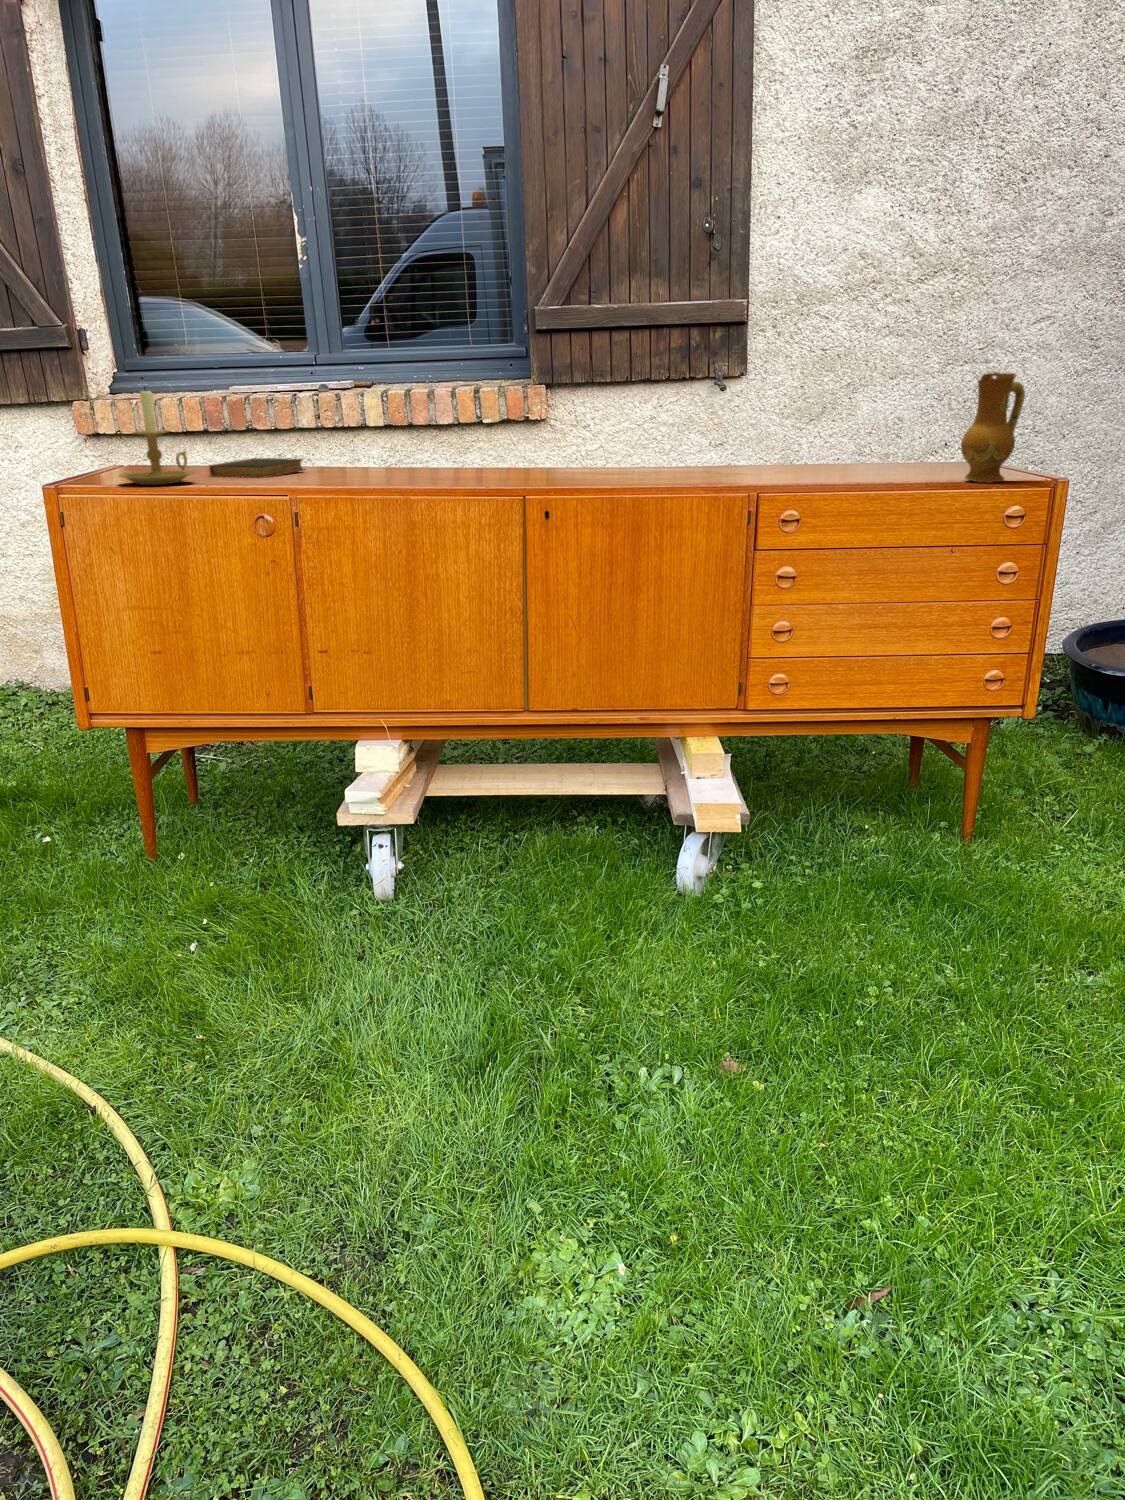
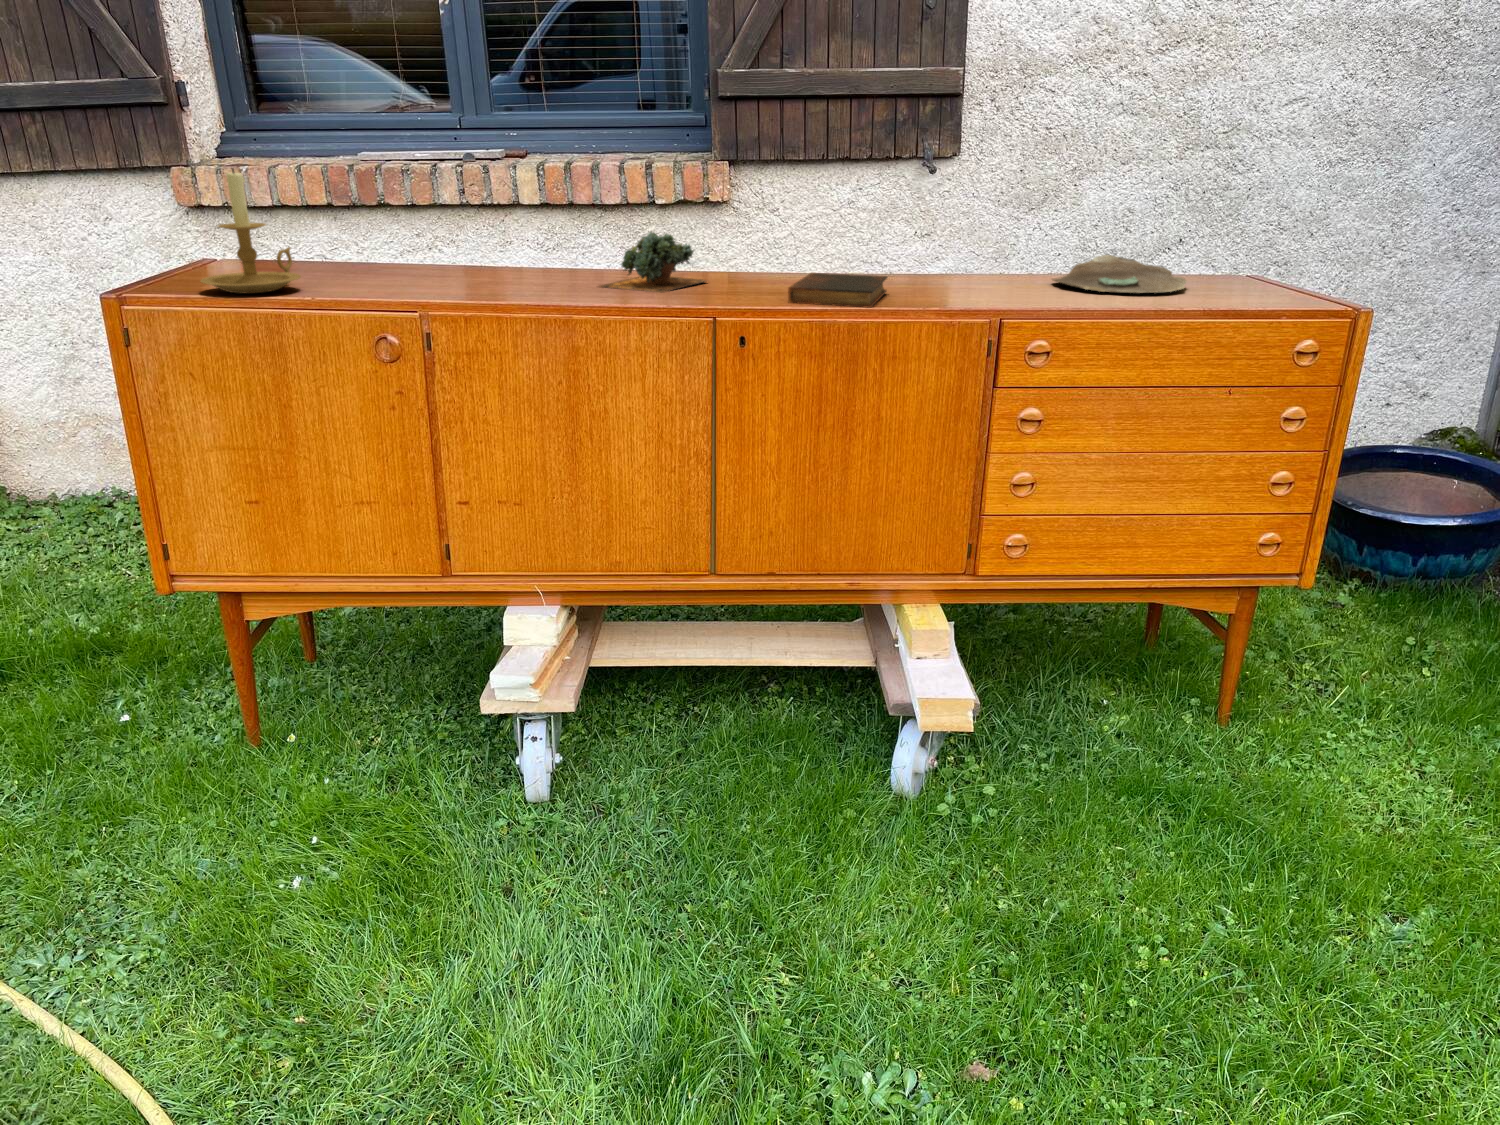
ceramic jug: present [961,373,1025,483] -> none [1249,175,1332,312]
succulent plant: none [430,433,523,481] -> present [599,232,706,293]
decorative bowl: none [809,448,922,474] -> present [1052,255,1186,294]
book: present [209,458,304,478] -> present [788,273,887,308]

